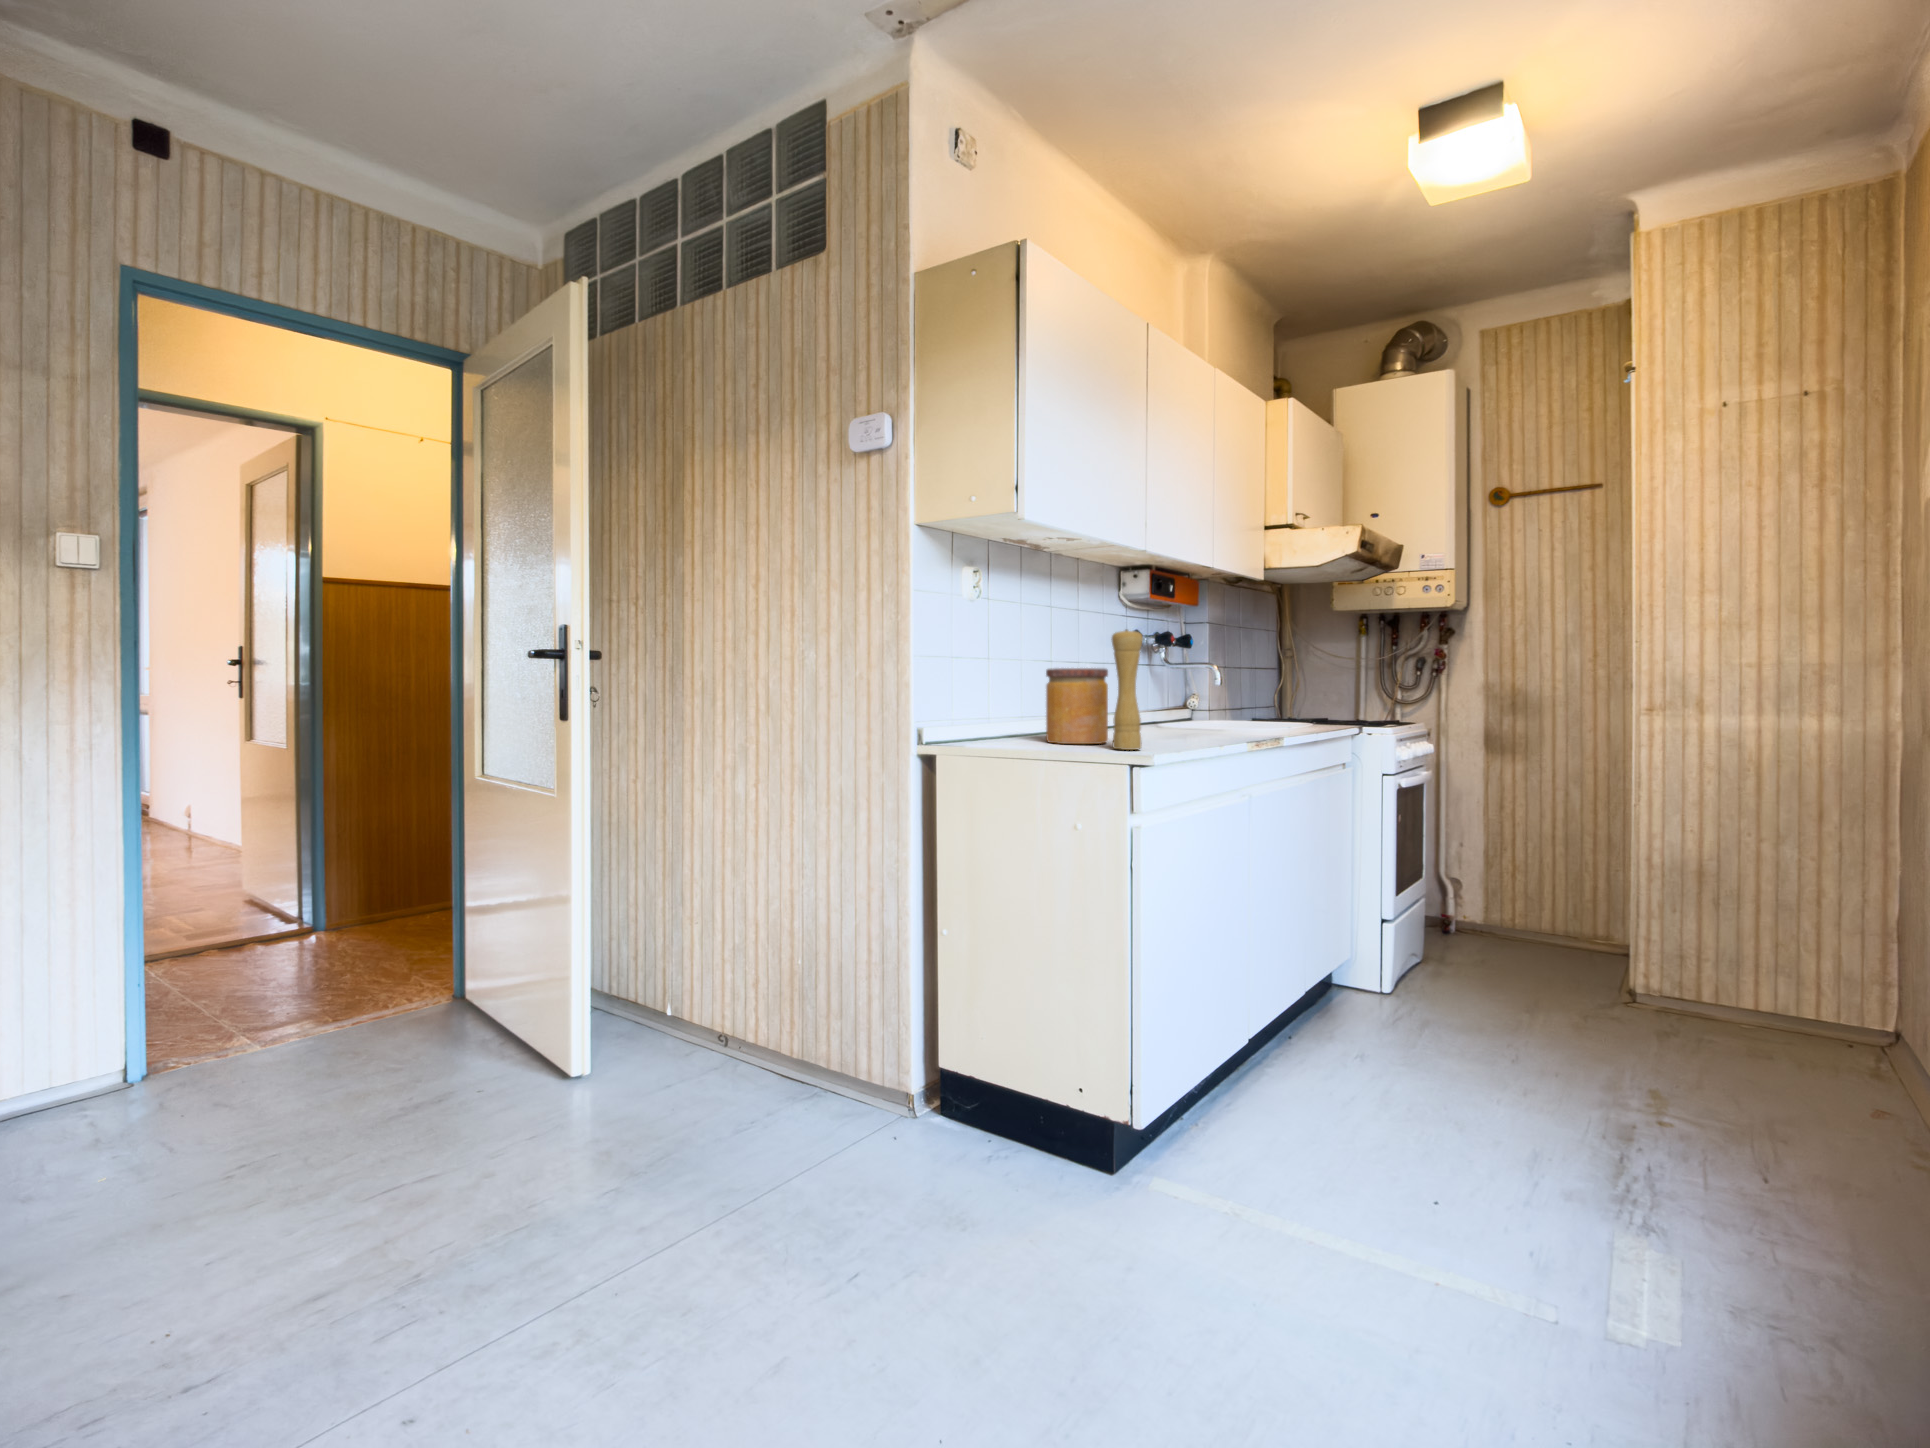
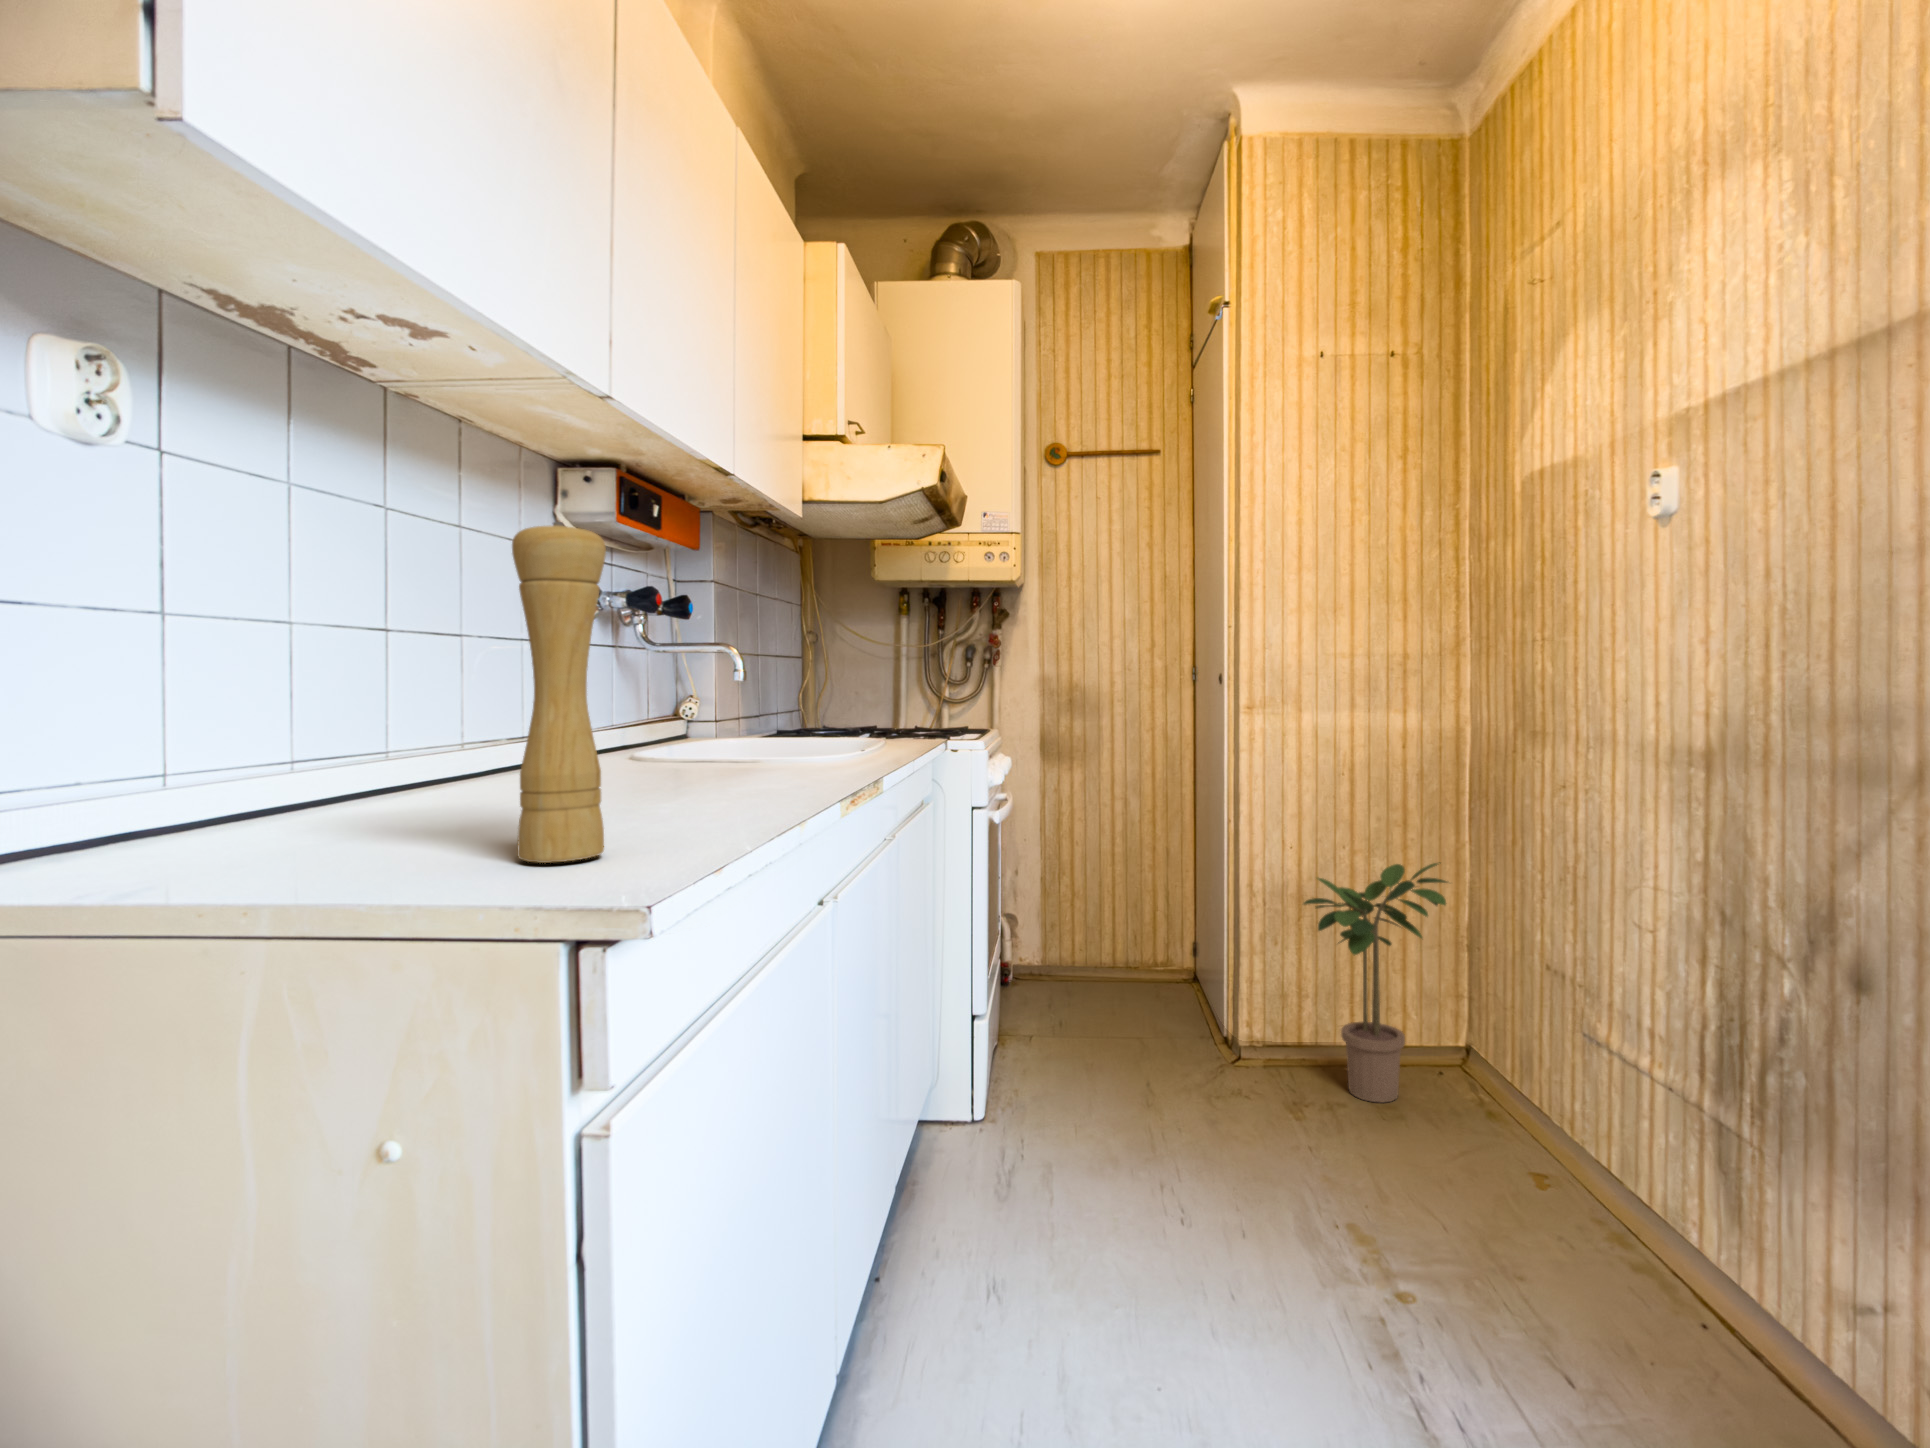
jar: present [1046,668,1108,744] -> none [318,633,512,847]
potted plant: none [1680,849,1857,1047] -> present [1304,862,1447,1102]

